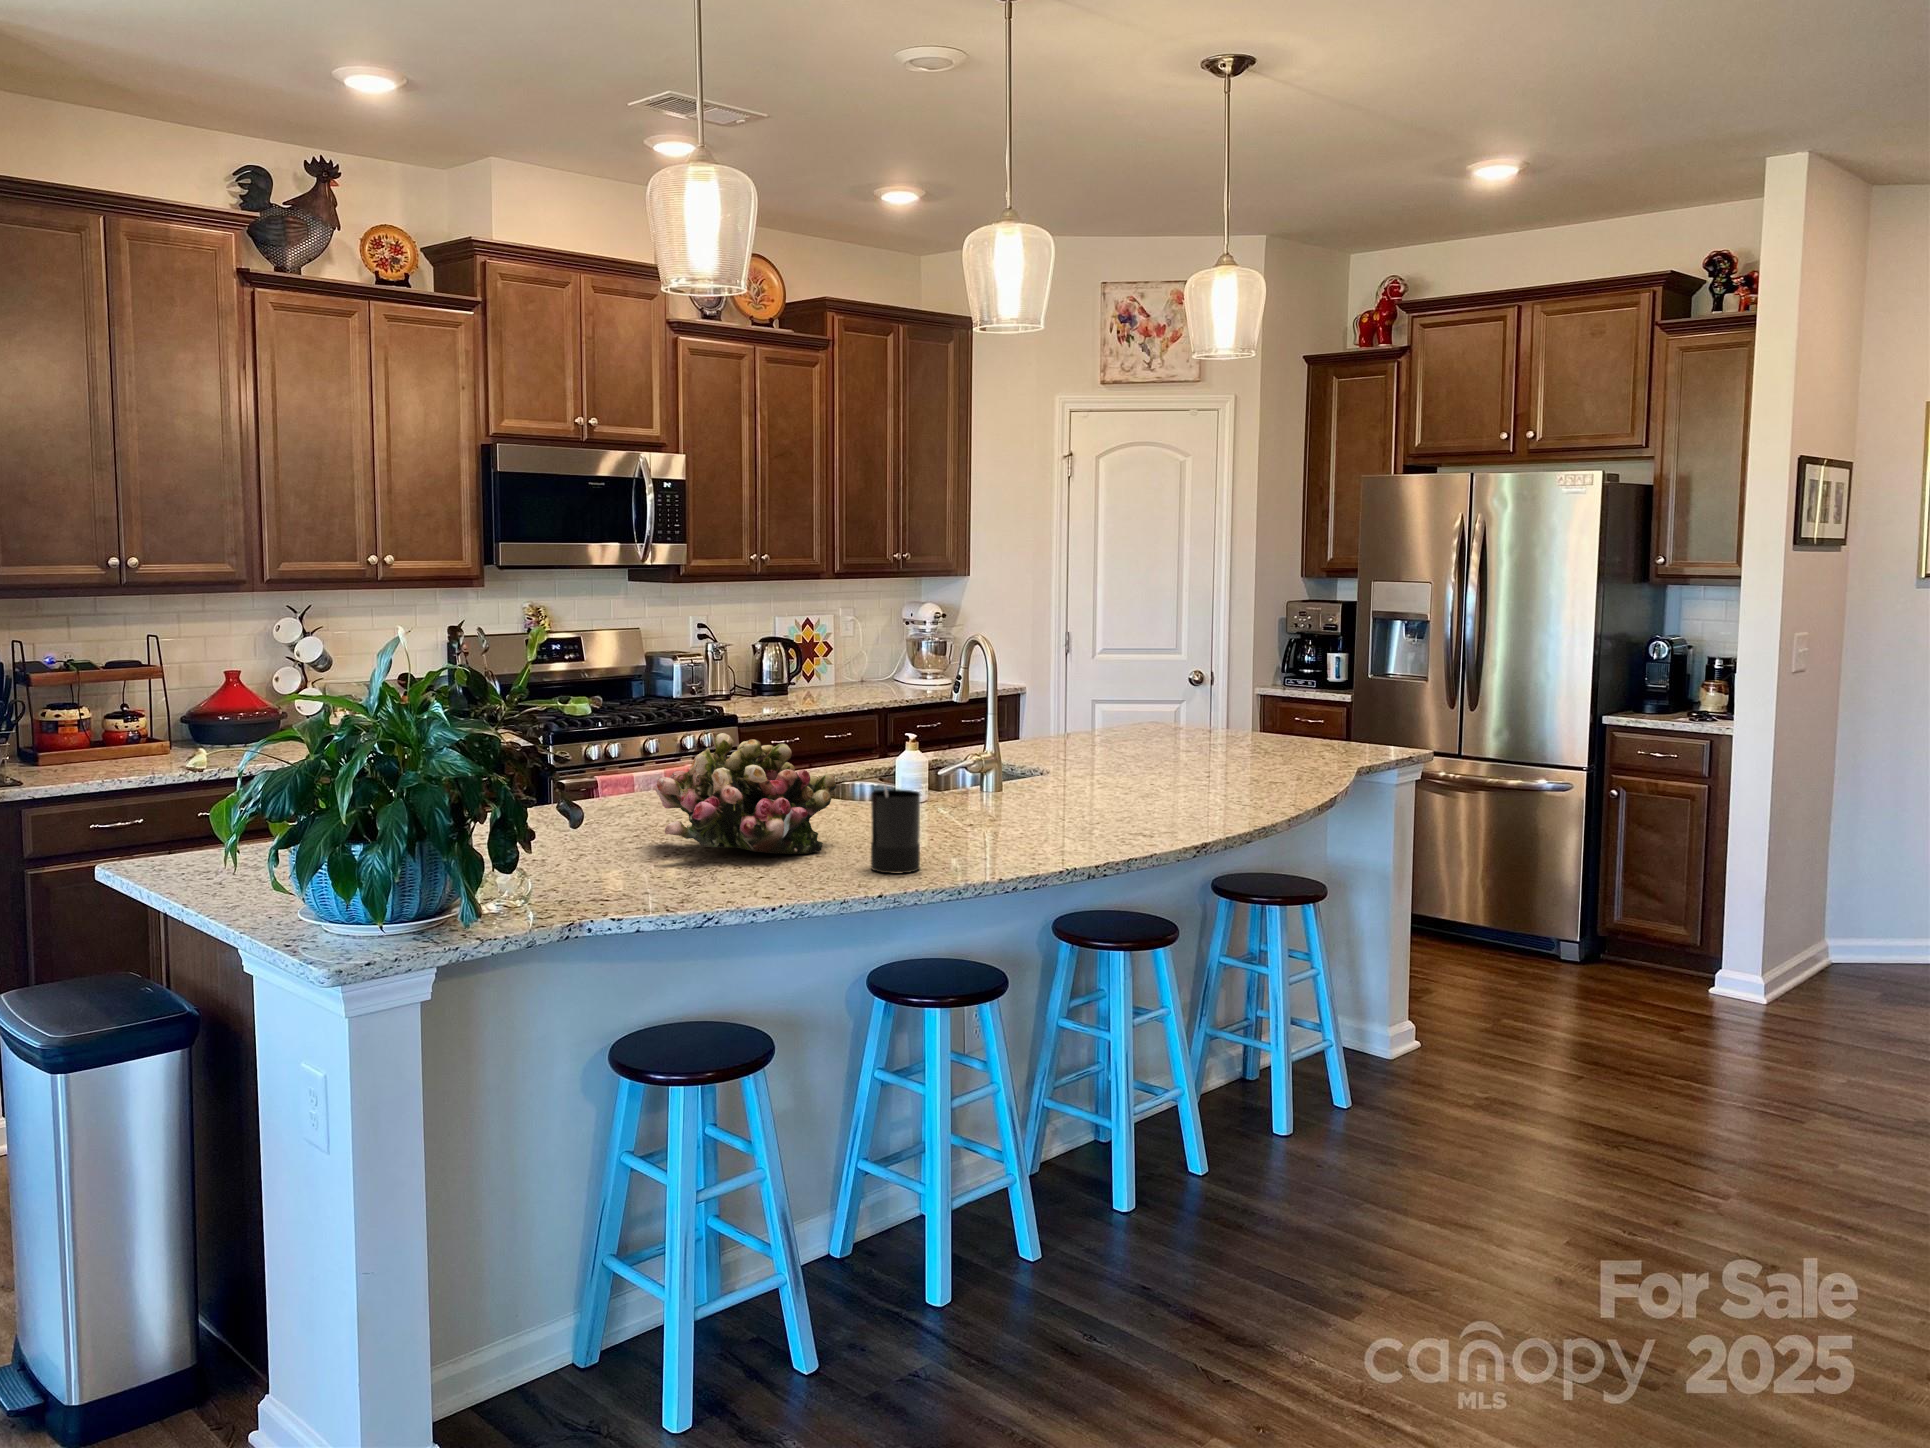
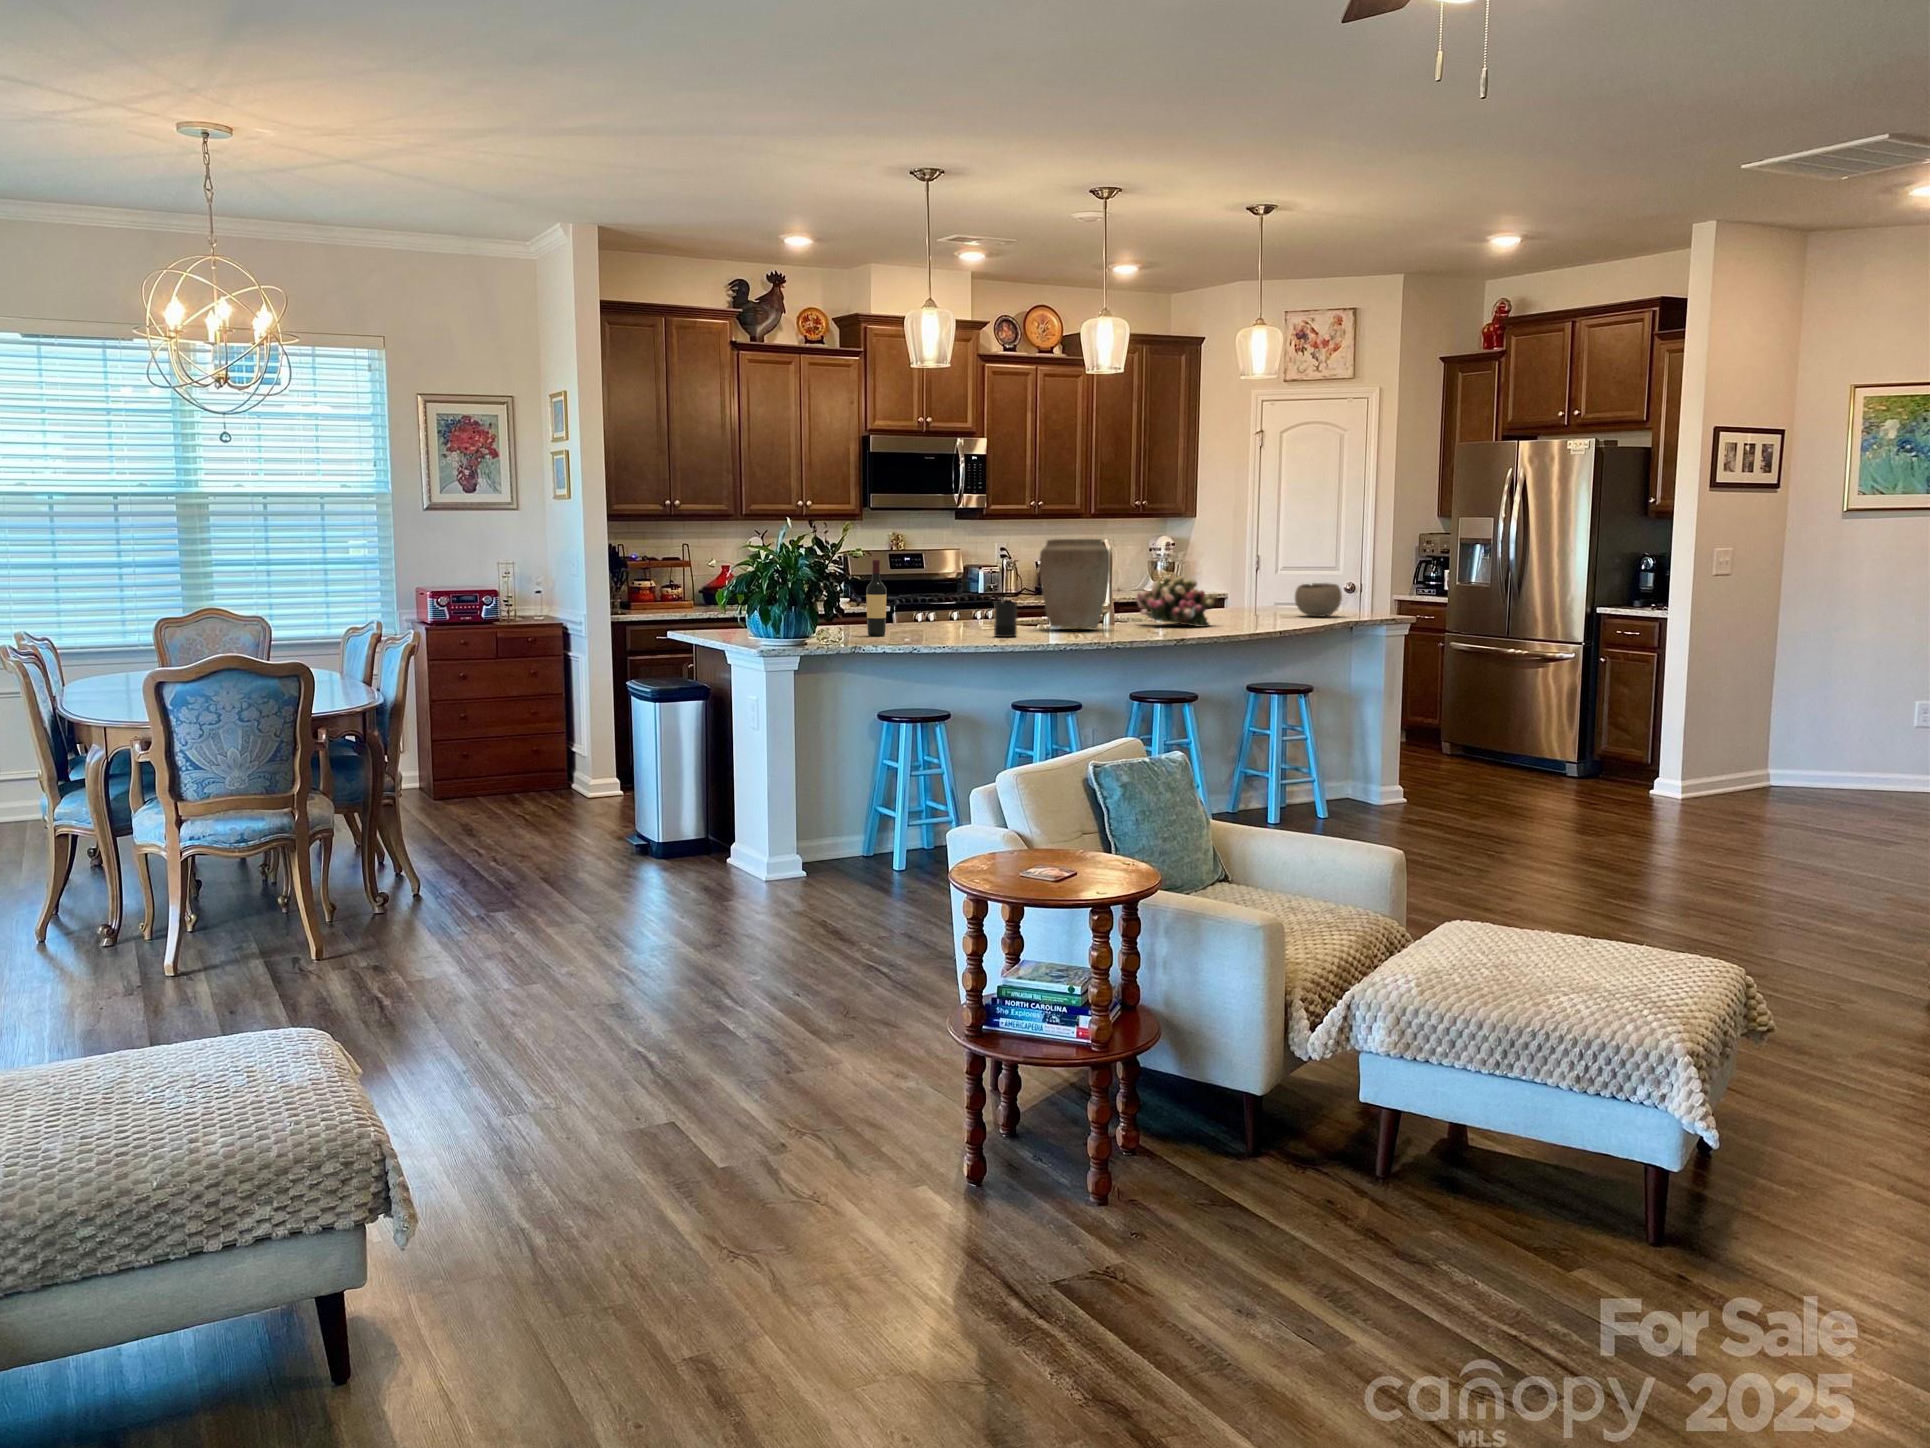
vase: none [919,644,1058,827] -> present [1040,539,1110,628]
bowl: none [1255,696,1334,753] -> present [1295,583,1342,617]
wine bottle: none [580,708,627,883] -> present [866,560,886,636]
flower arrangement: present [655,733,836,854] -> present [1136,575,1217,627]

